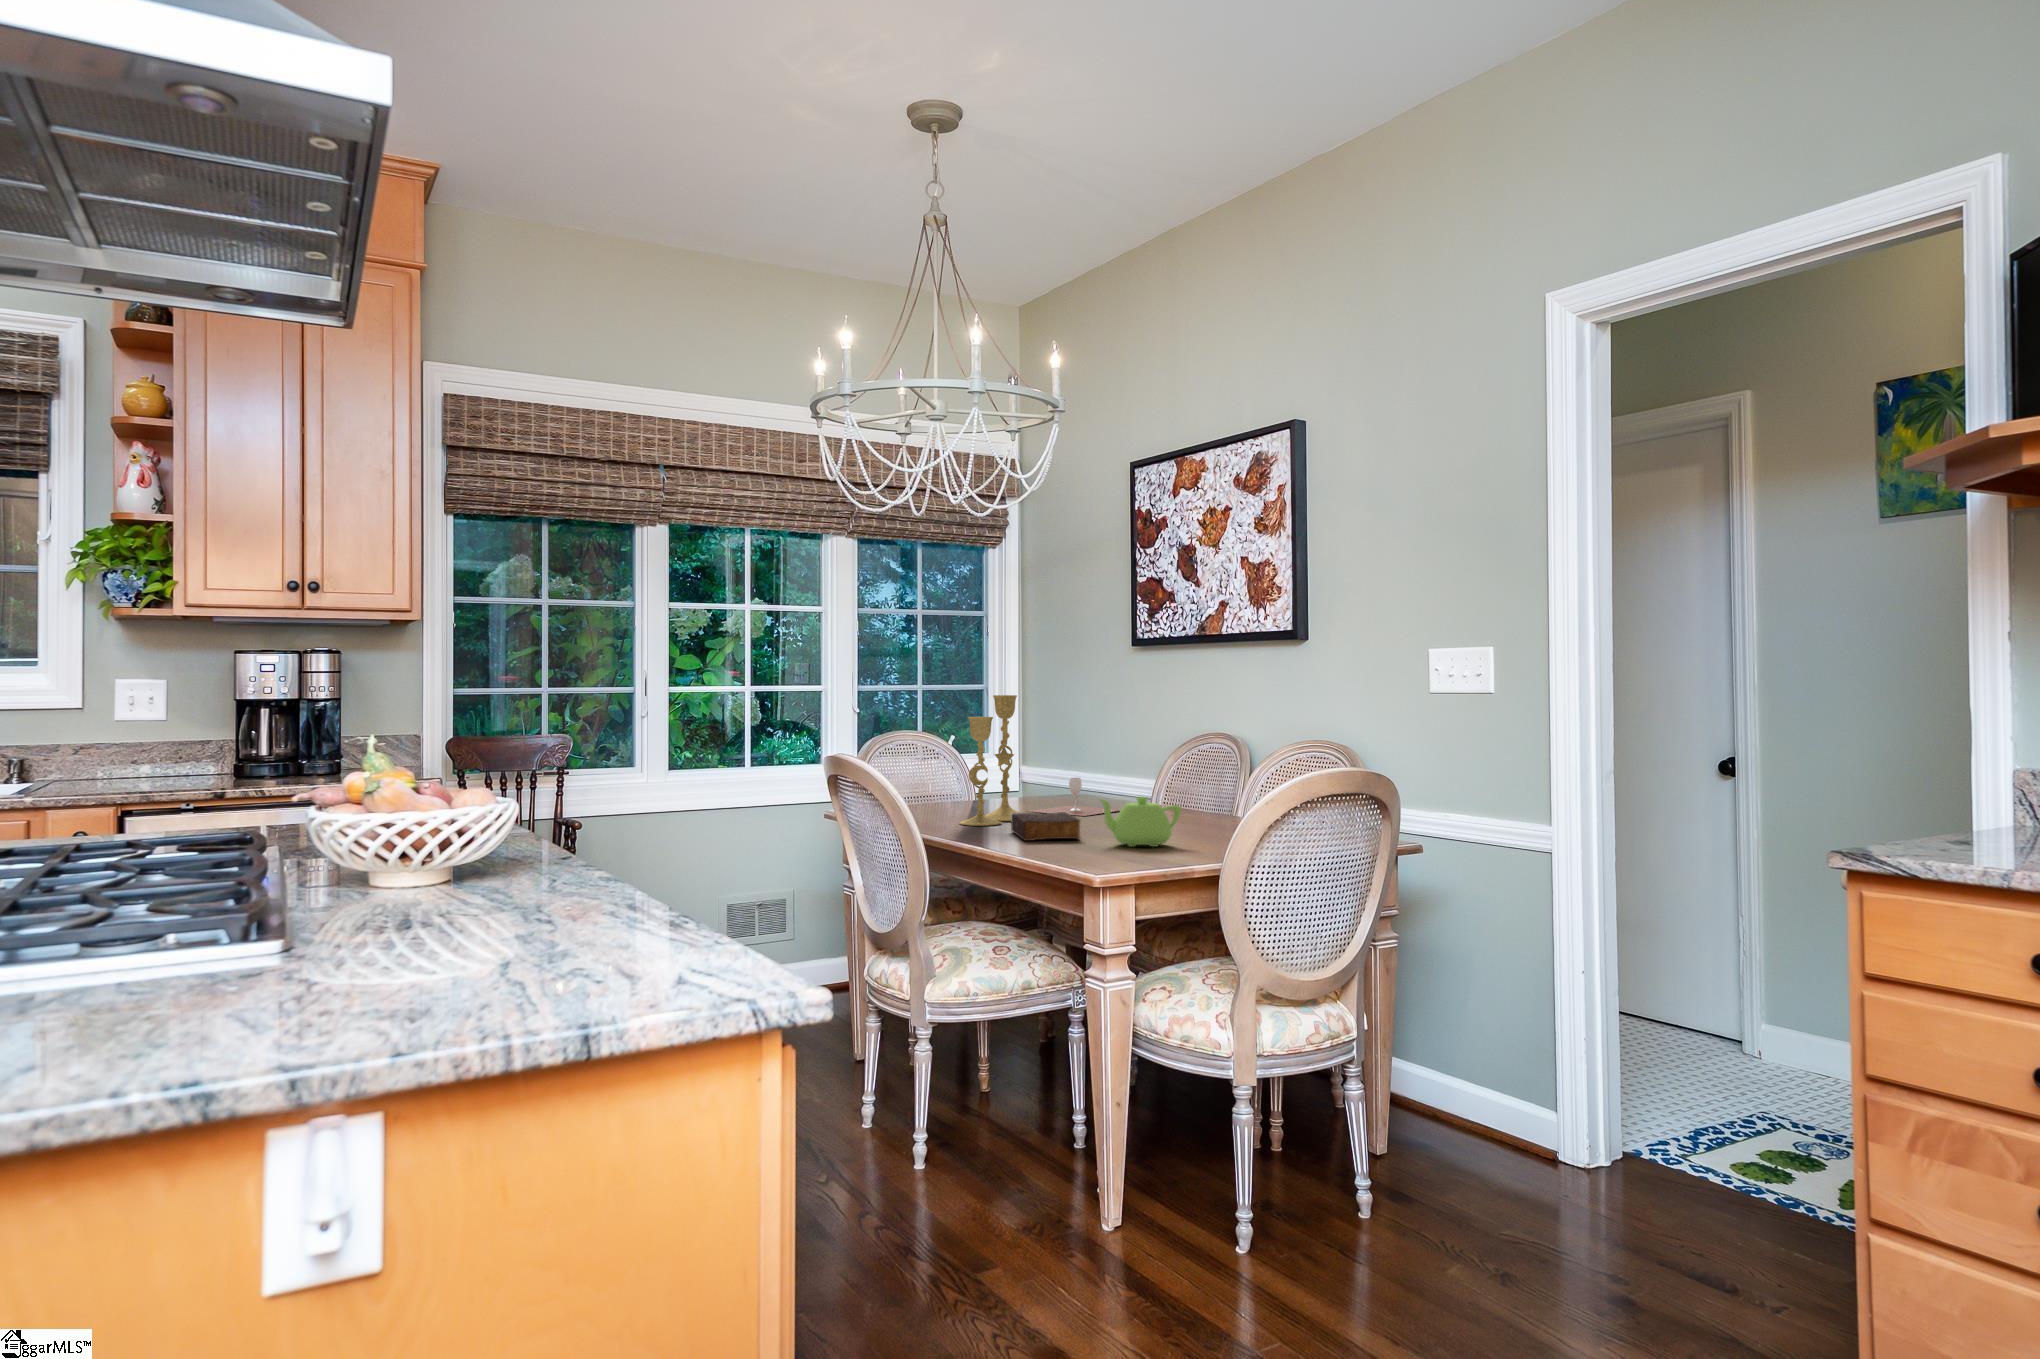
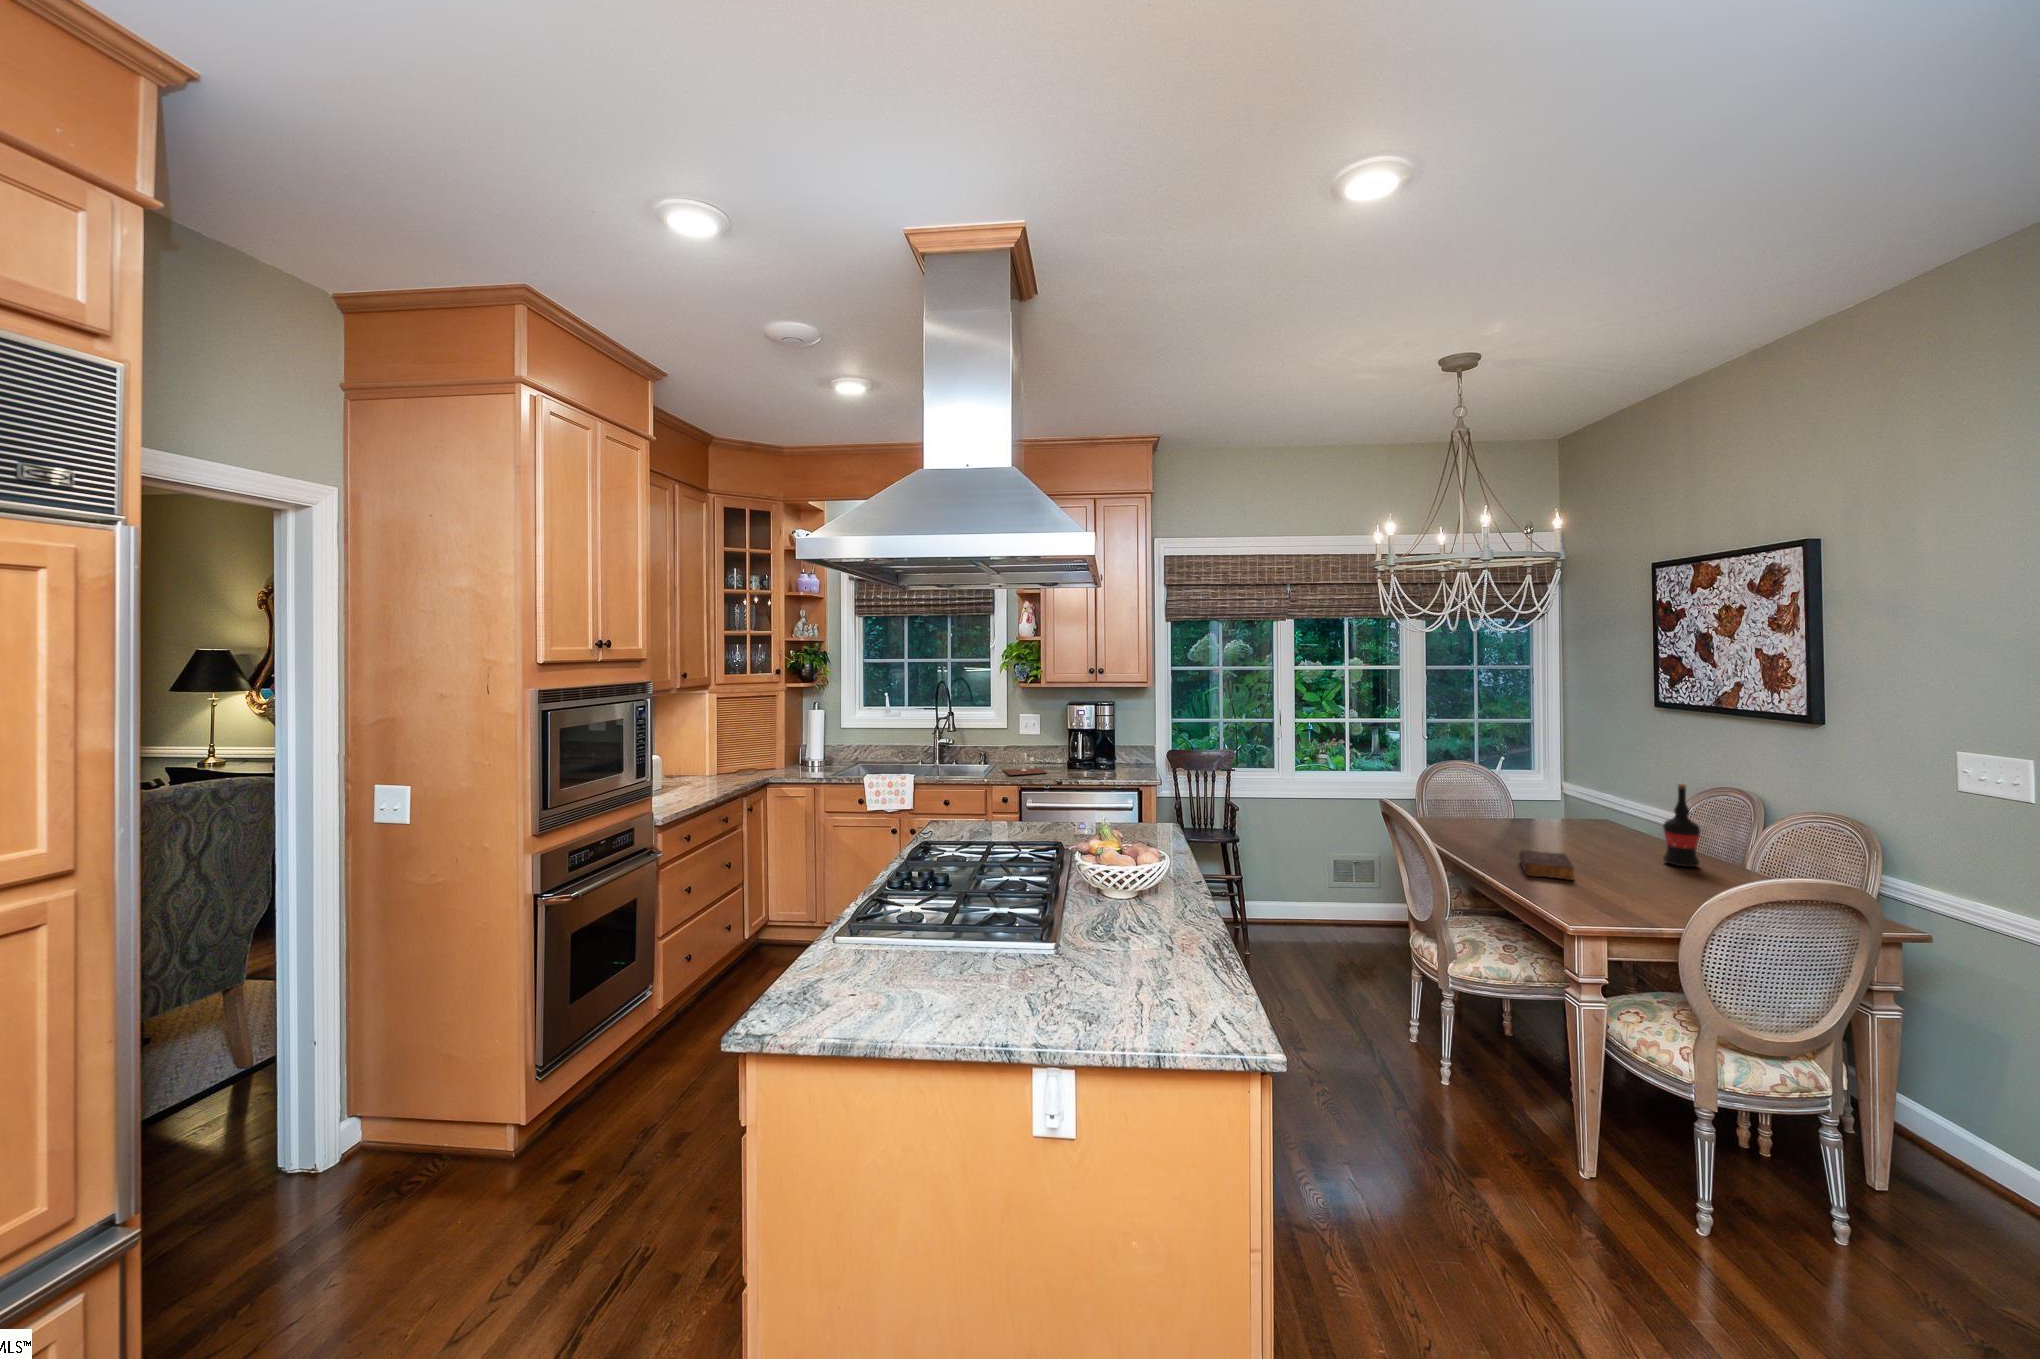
candlestick: present [960,695,1019,826] -> none [1482,757,1541,851]
wine bottle: none [1163,715,1201,821] -> present [1663,784,1700,867]
wine glass: present [1026,778,1121,816] -> present [1002,753,1047,775]
teapot: present [1100,797,1181,847] -> none [1587,857,1664,900]

